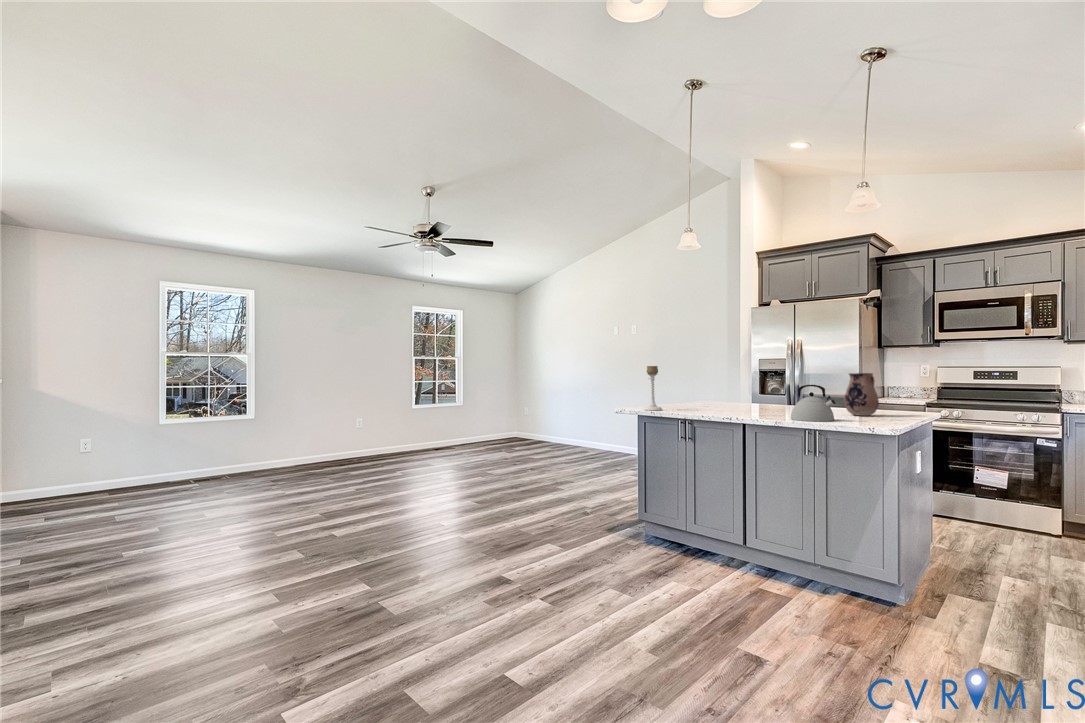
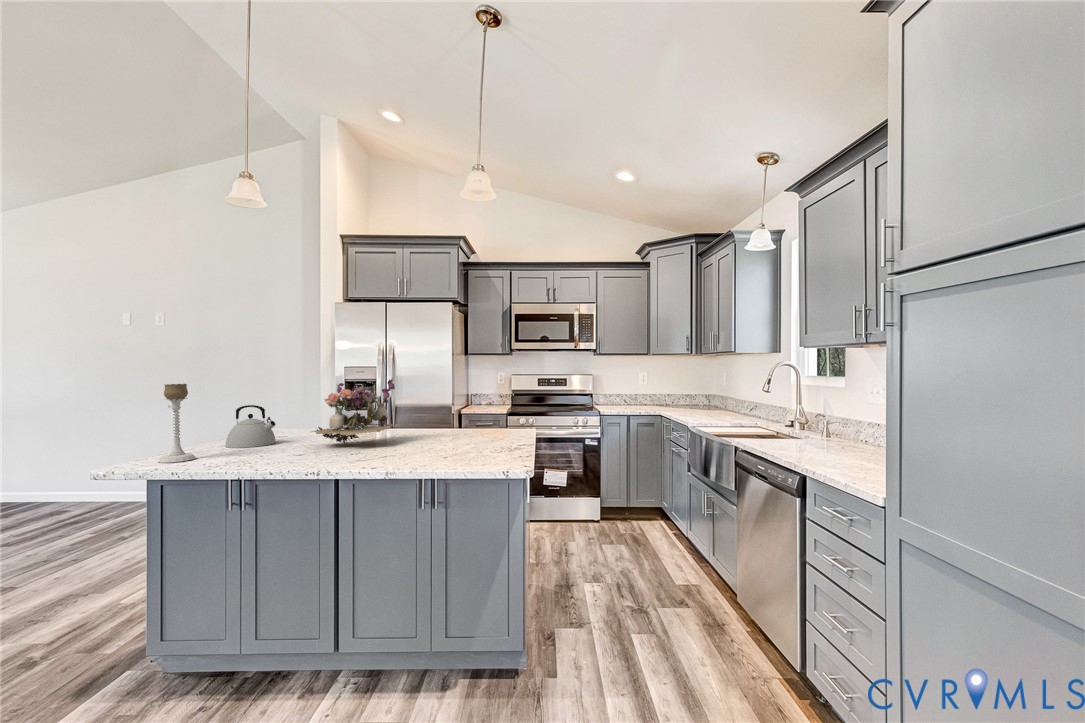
flower arrangement: none [728,364,793,411] -> present [311,378,400,444]
ceramic pitcher: present [844,373,879,416] -> none [462,388,498,441]
kettle: present [791,385,835,421] -> present [225,405,276,448]

